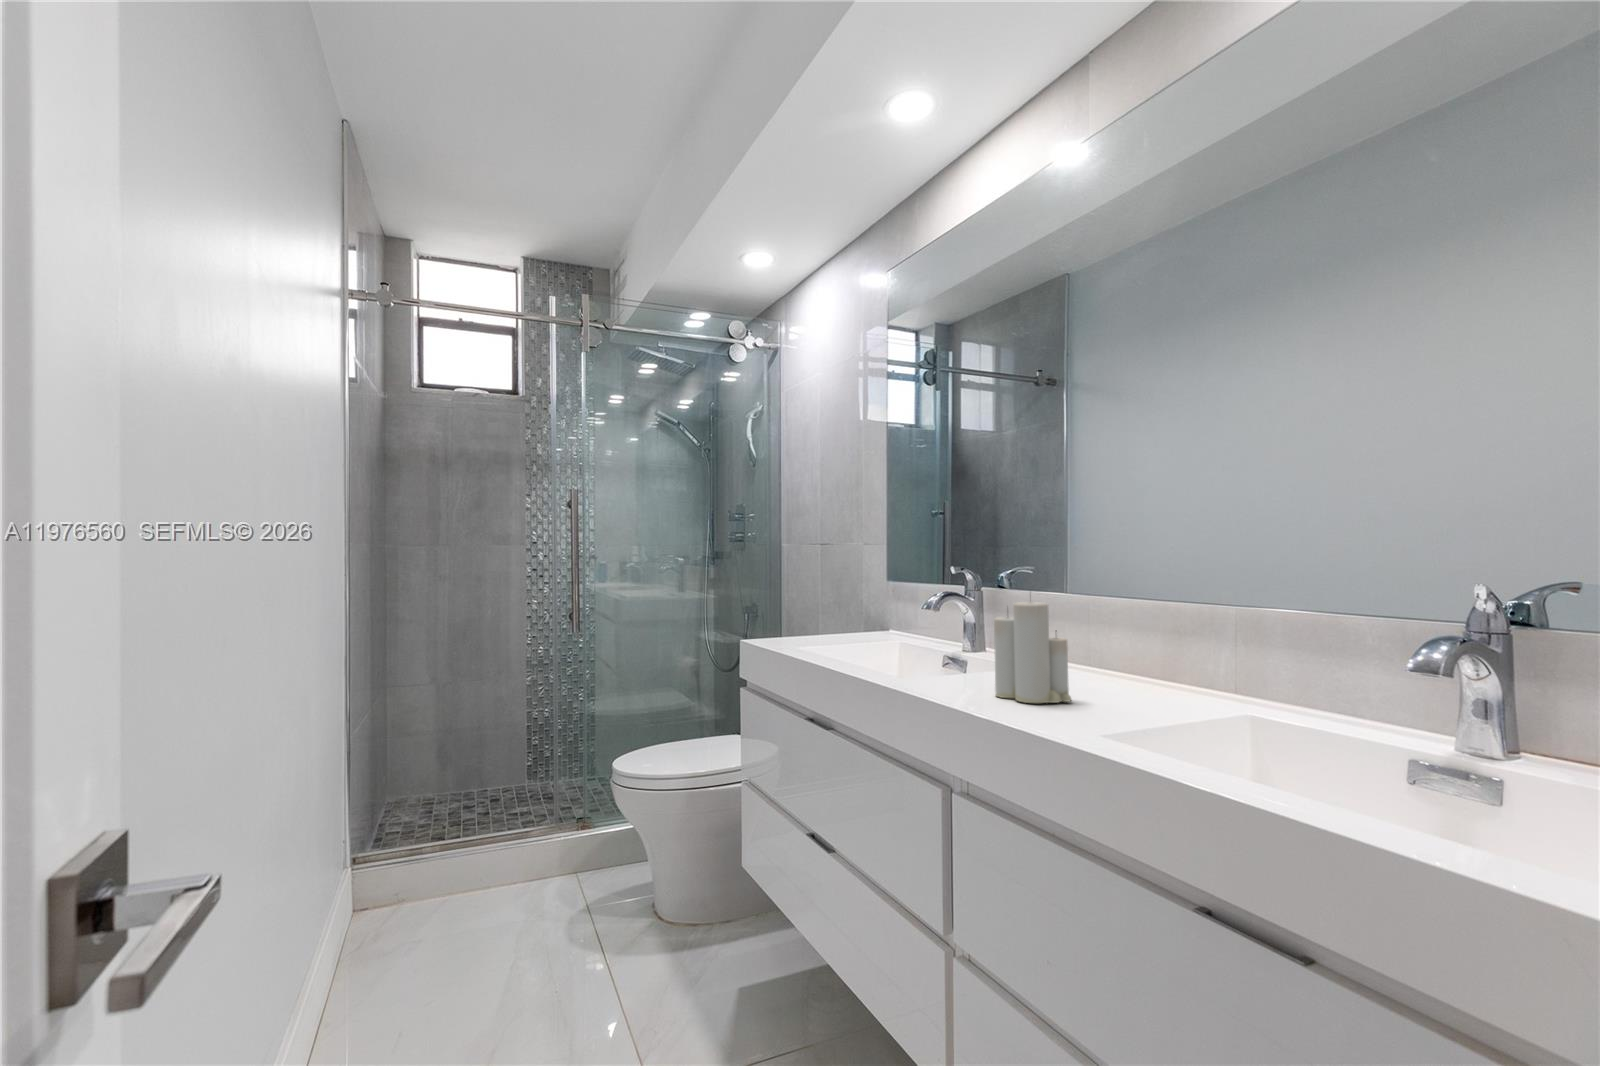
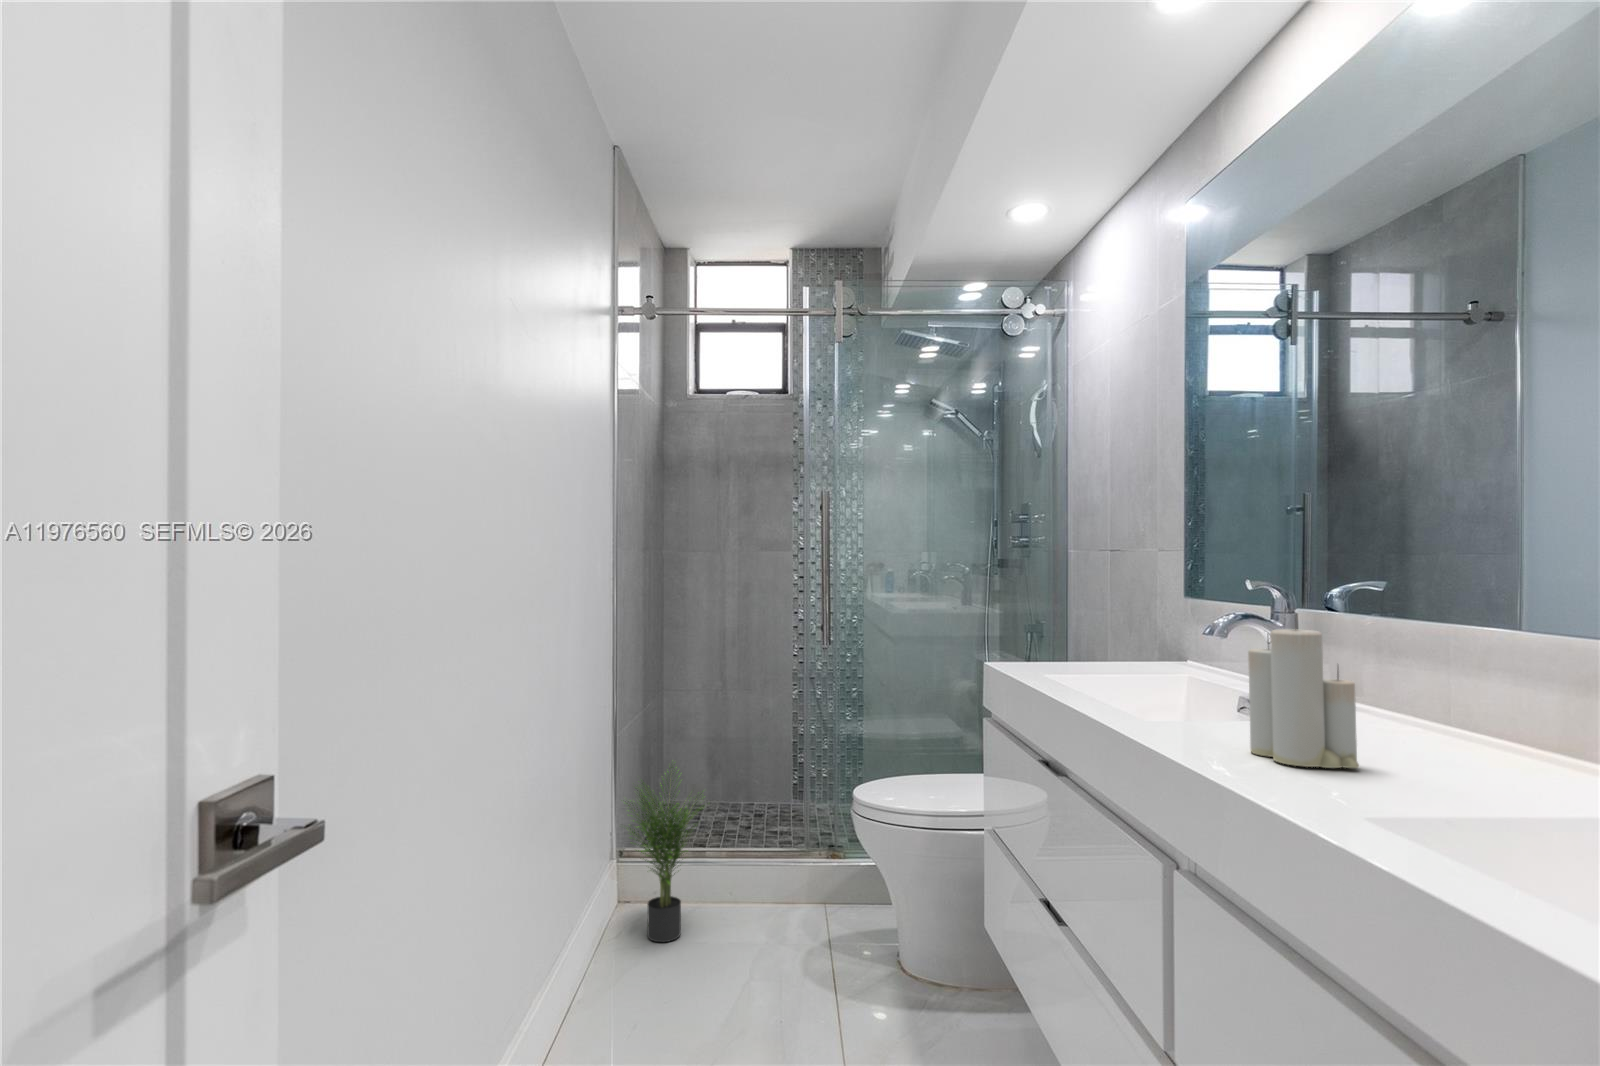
potted plant: none [355,755,462,941] -> present [629,767,699,942]

